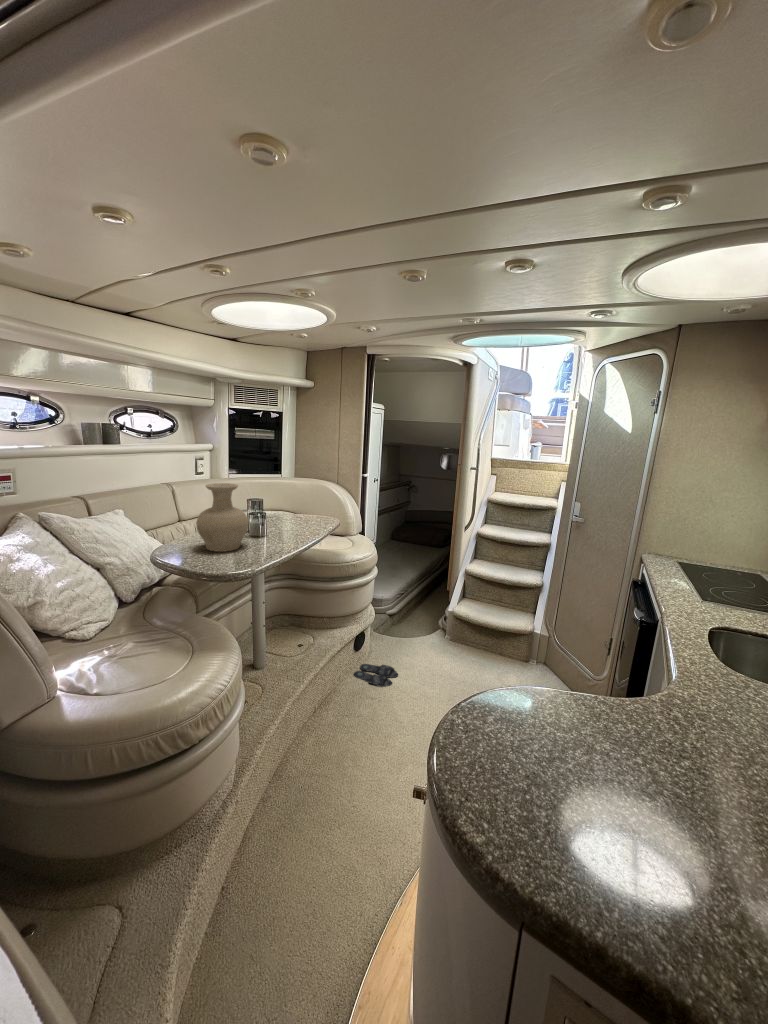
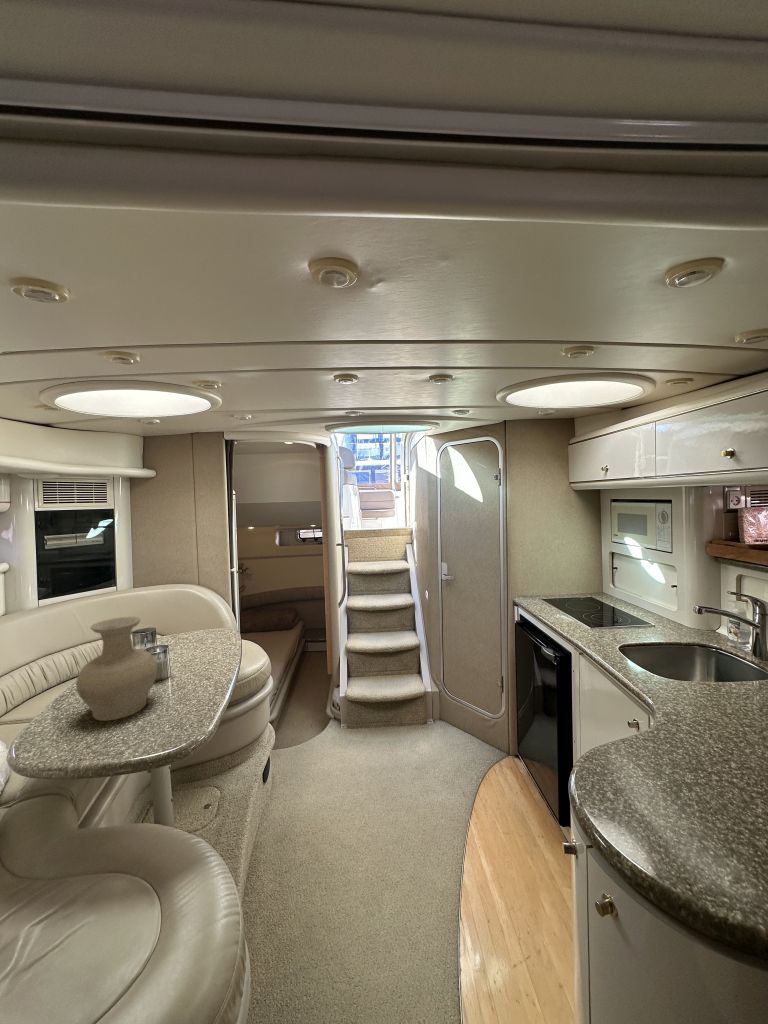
slippers: present [354,664,398,687] -> none [268,783,318,815]

